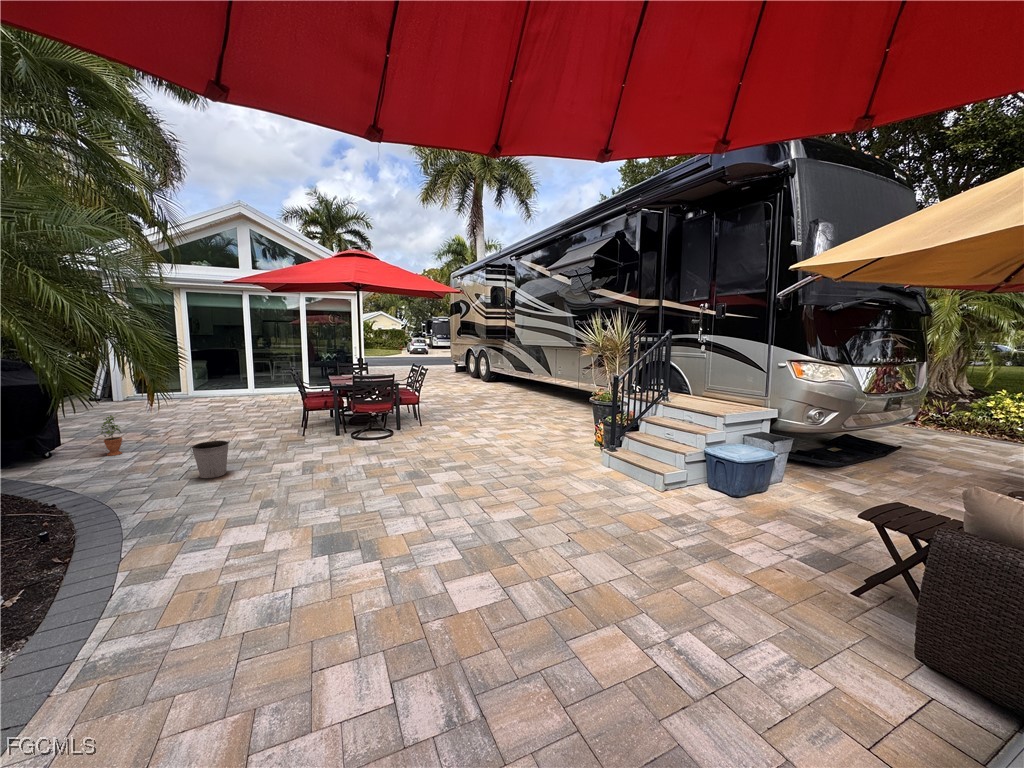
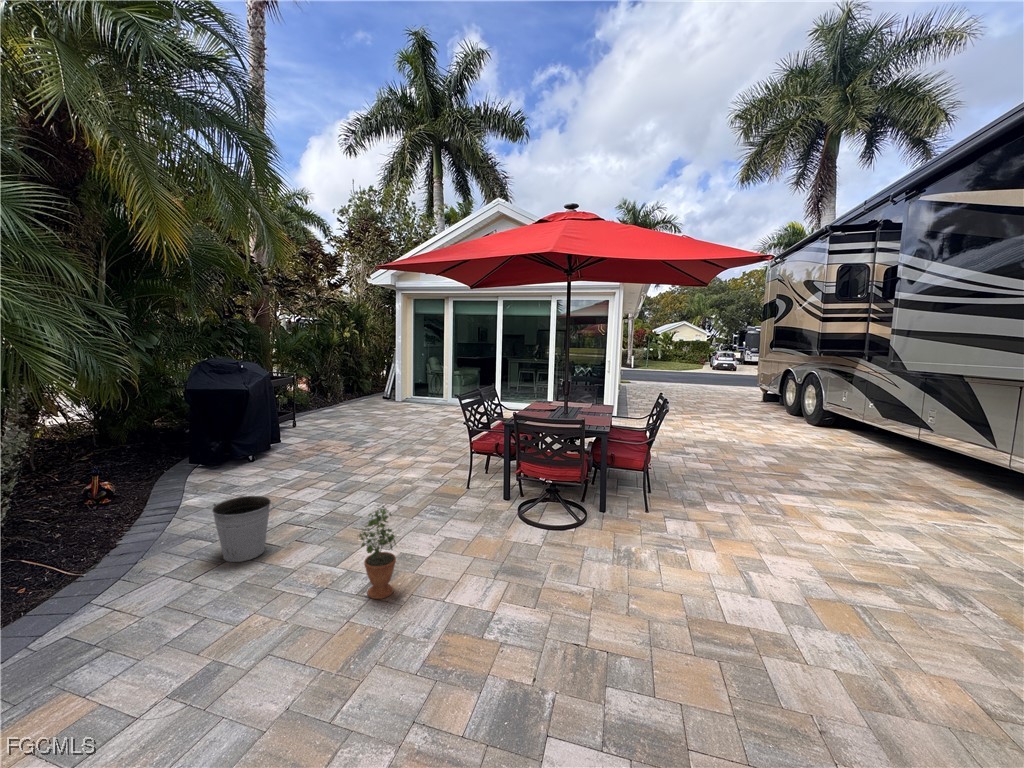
potted plant: present [101,415,122,456] -> present [359,506,396,599]

